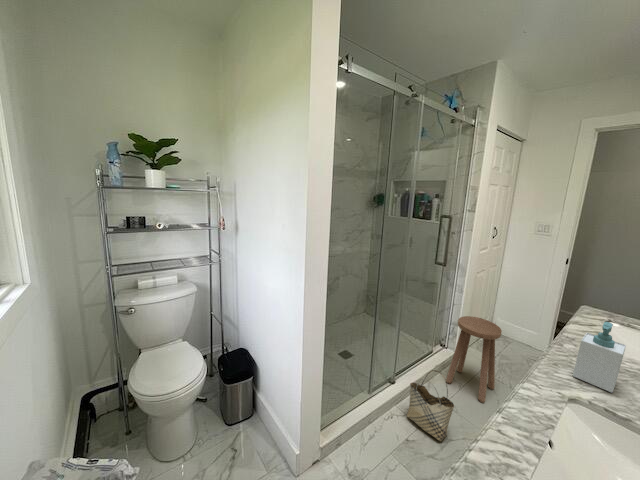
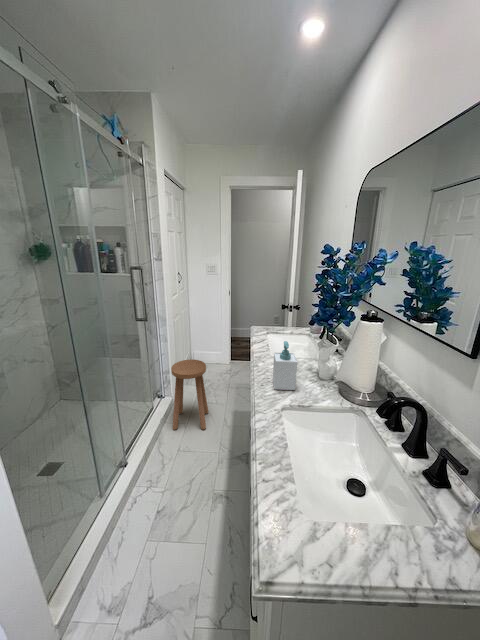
woven basket: present [407,370,454,441] -> none [145,429,190,492]

